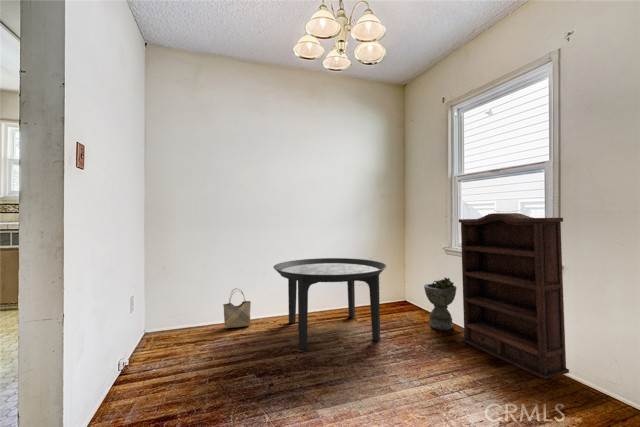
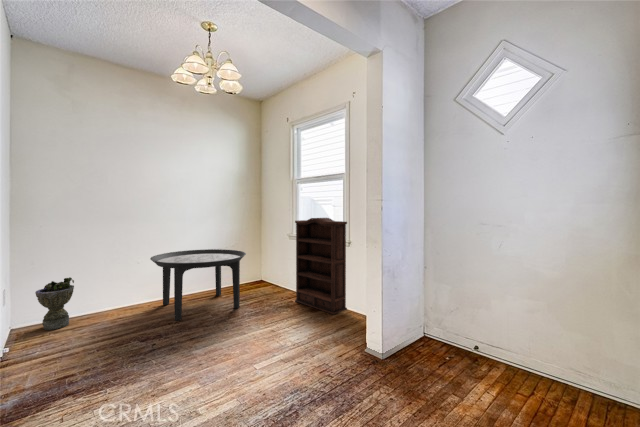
planter: present [424,278,456,330] -> present [35,277,74,330]
woven basket: present [223,291,251,328] -> none [97,280,126,315]

